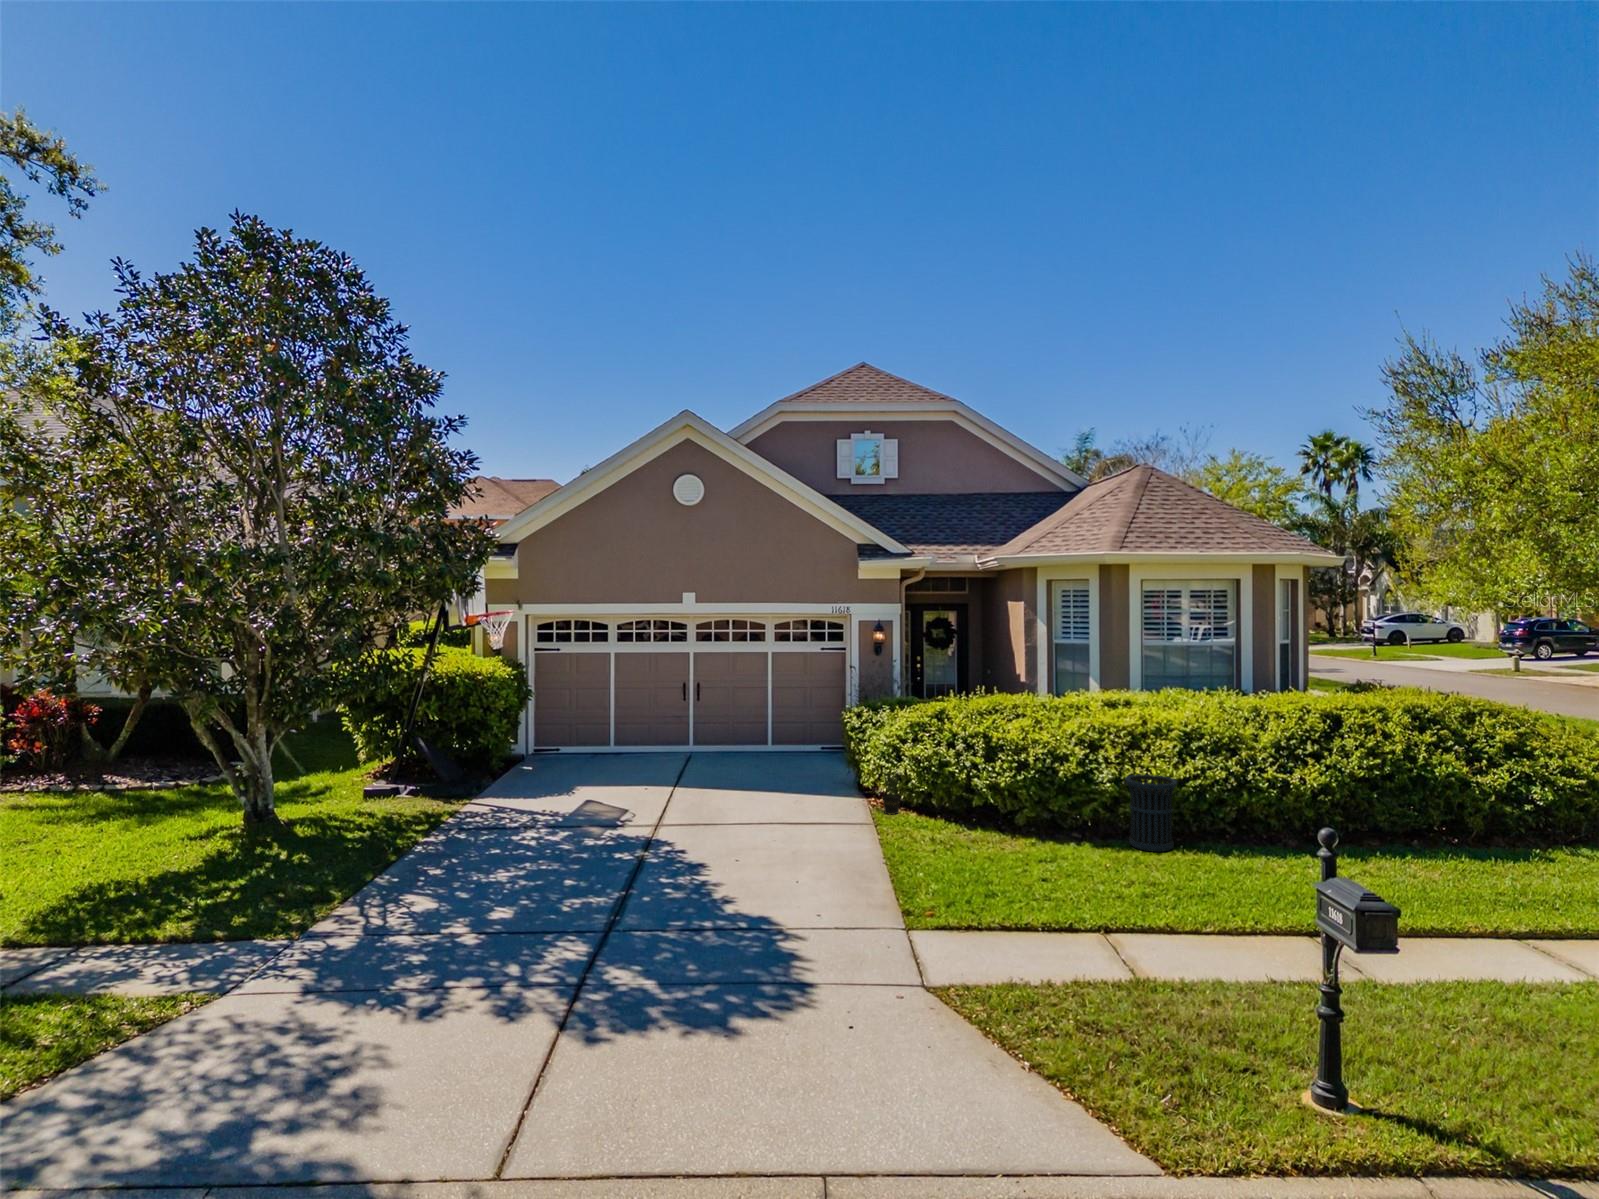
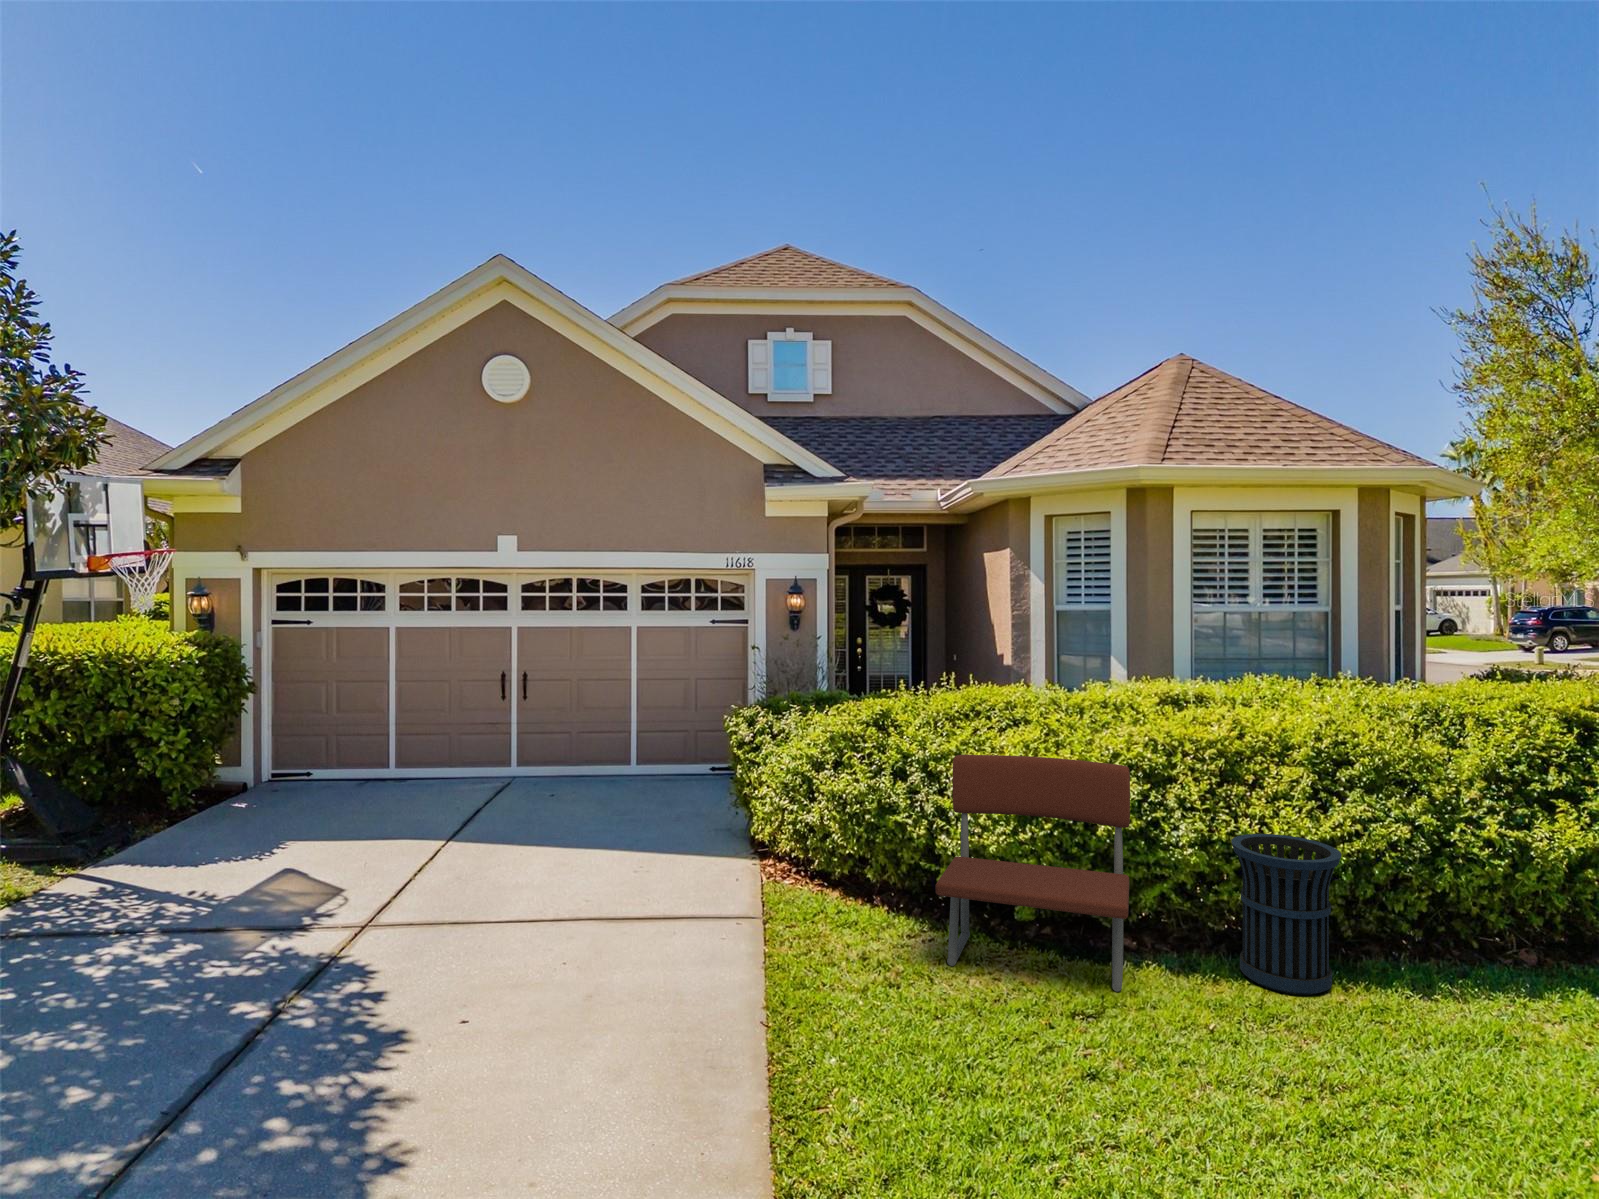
bench: none [972,733,1073,850] -> present [935,755,1130,992]
potted plant: present [883,770,900,815] -> none [770,803,816,899]

